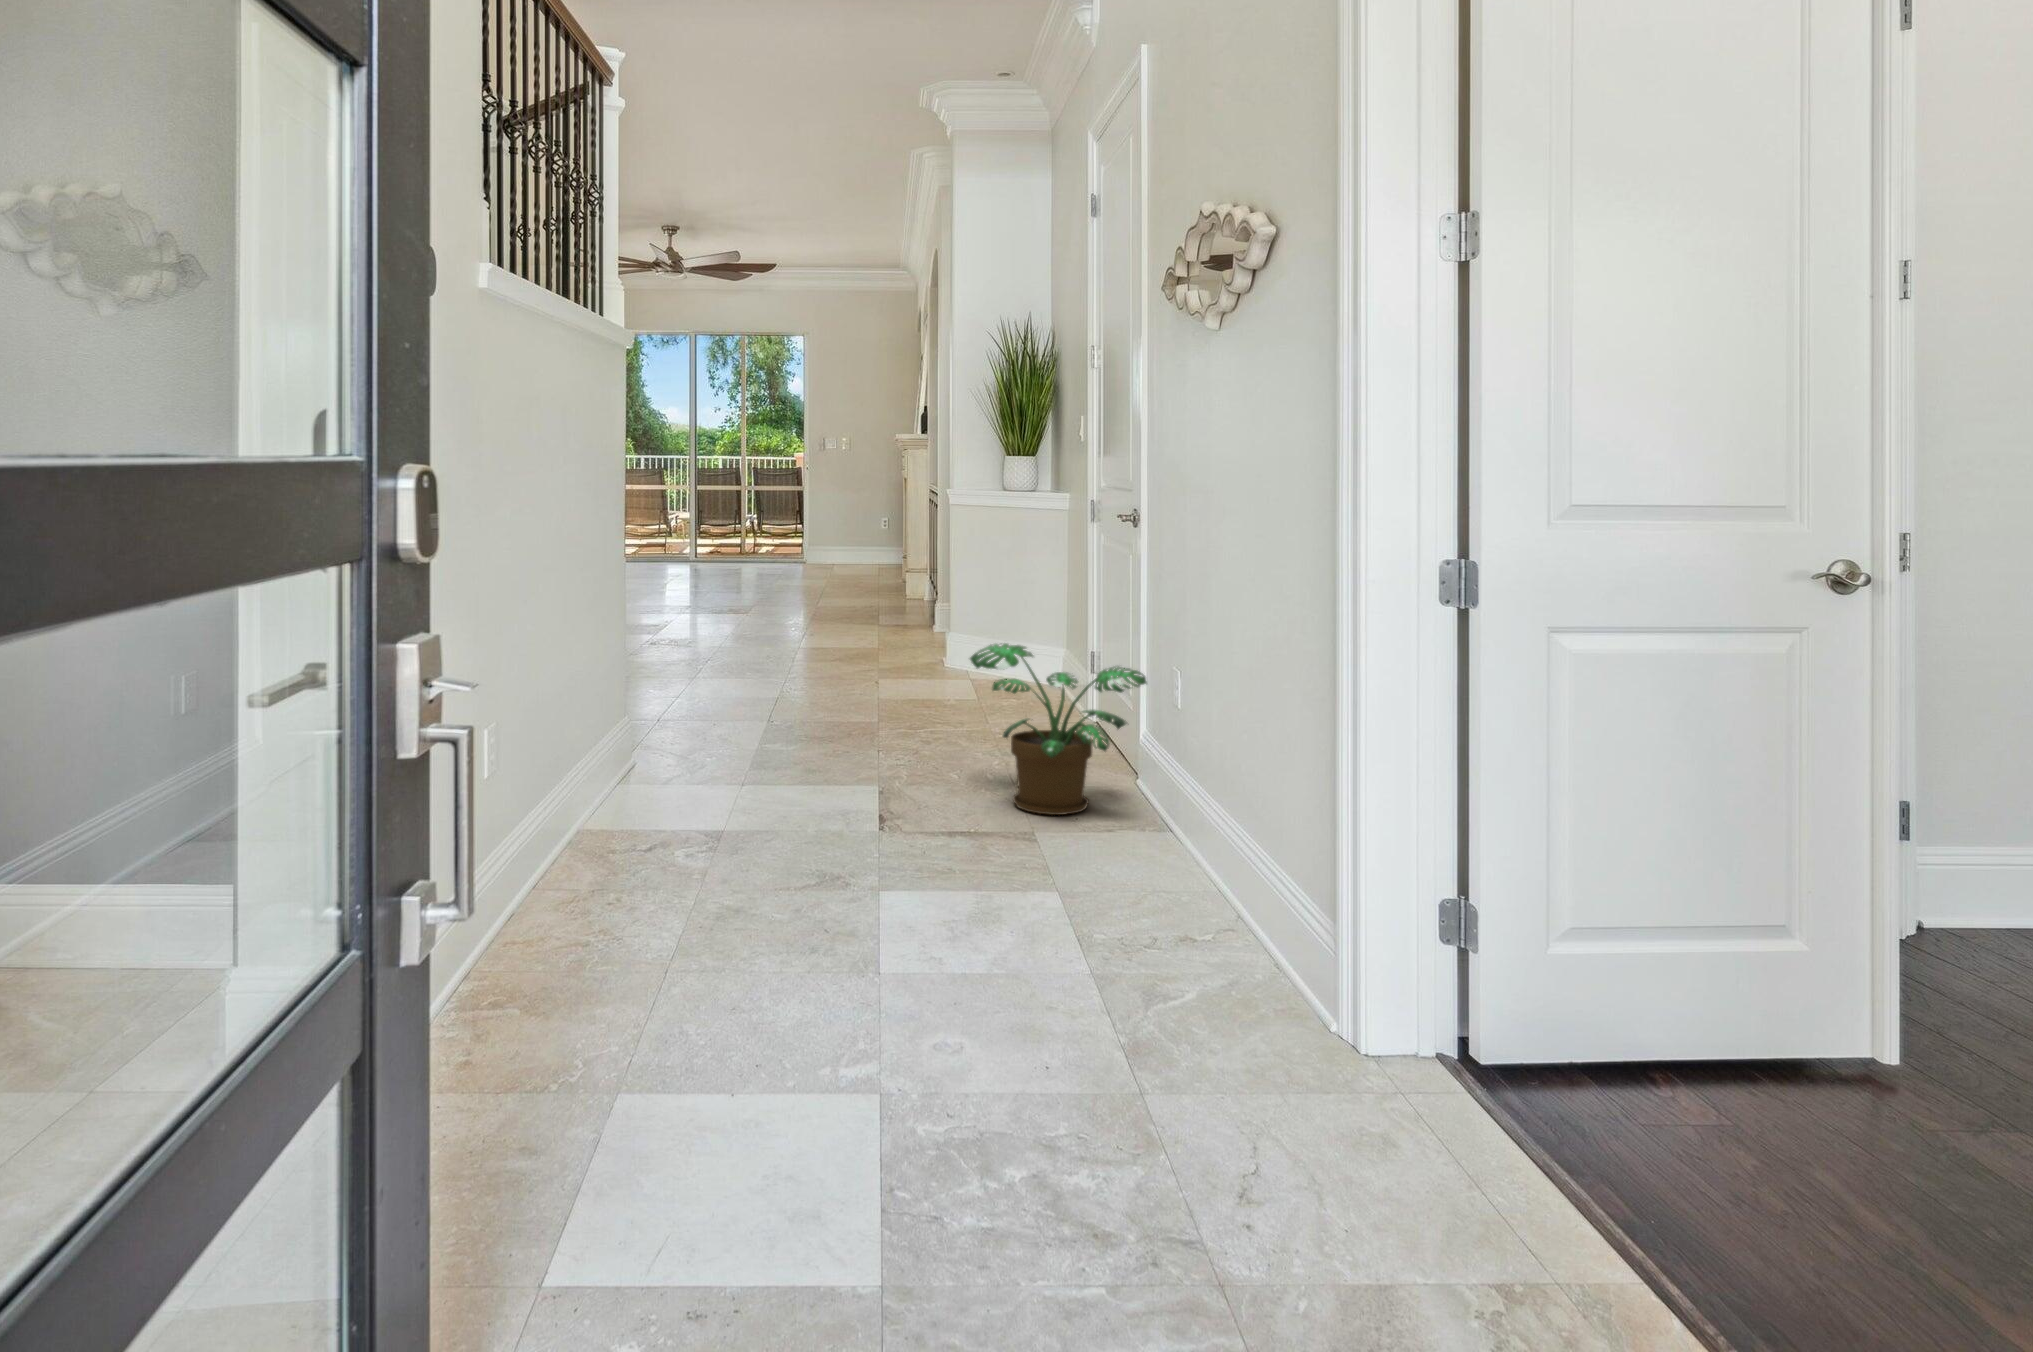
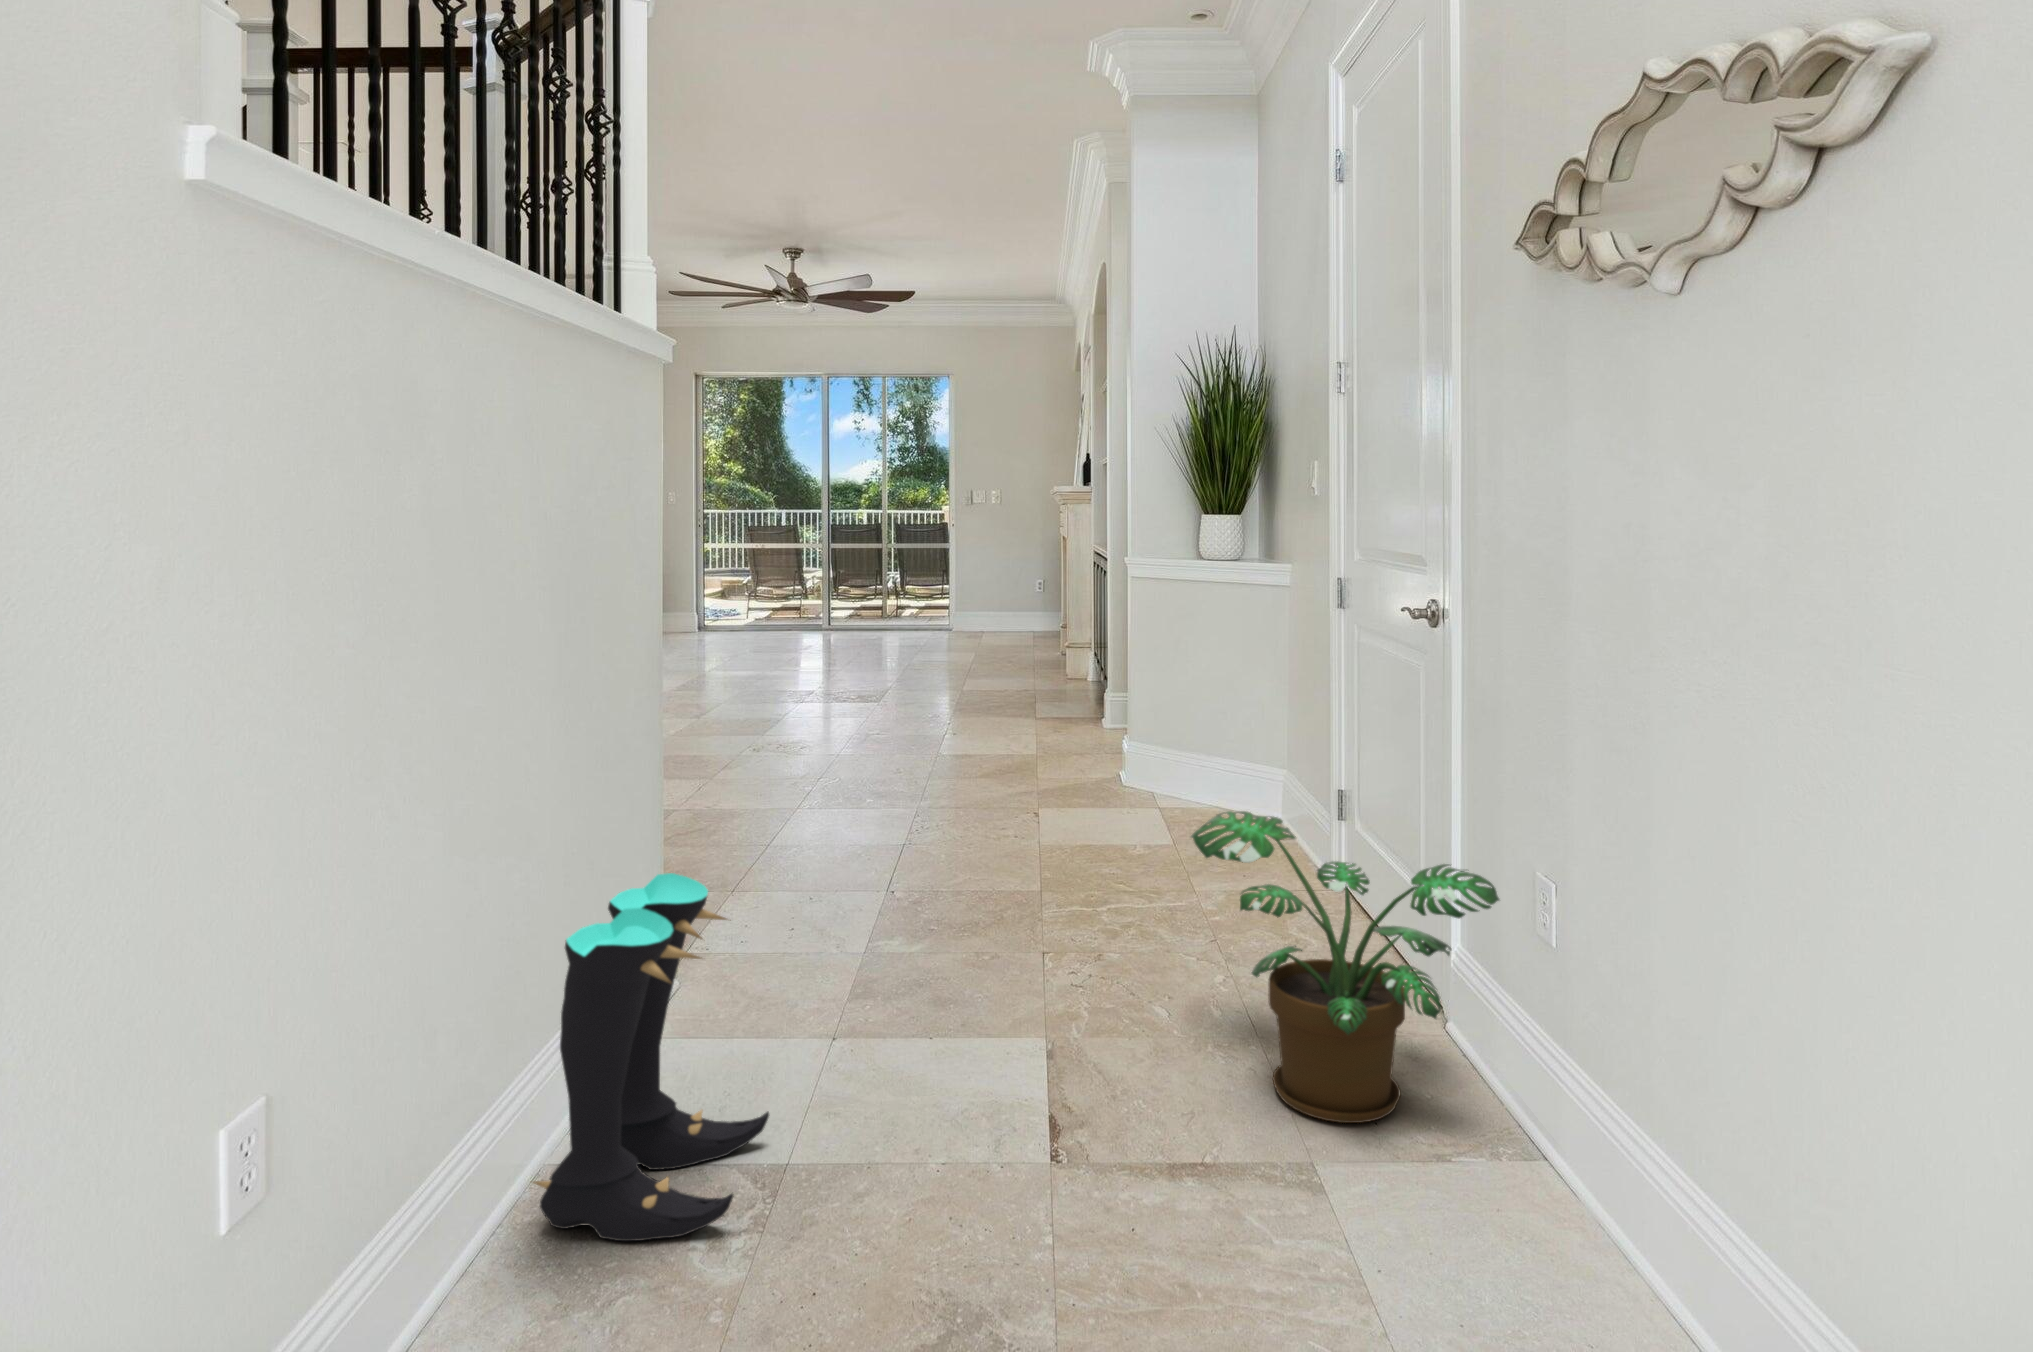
boots: none [582,660,710,846] -> present [533,873,769,1241]

